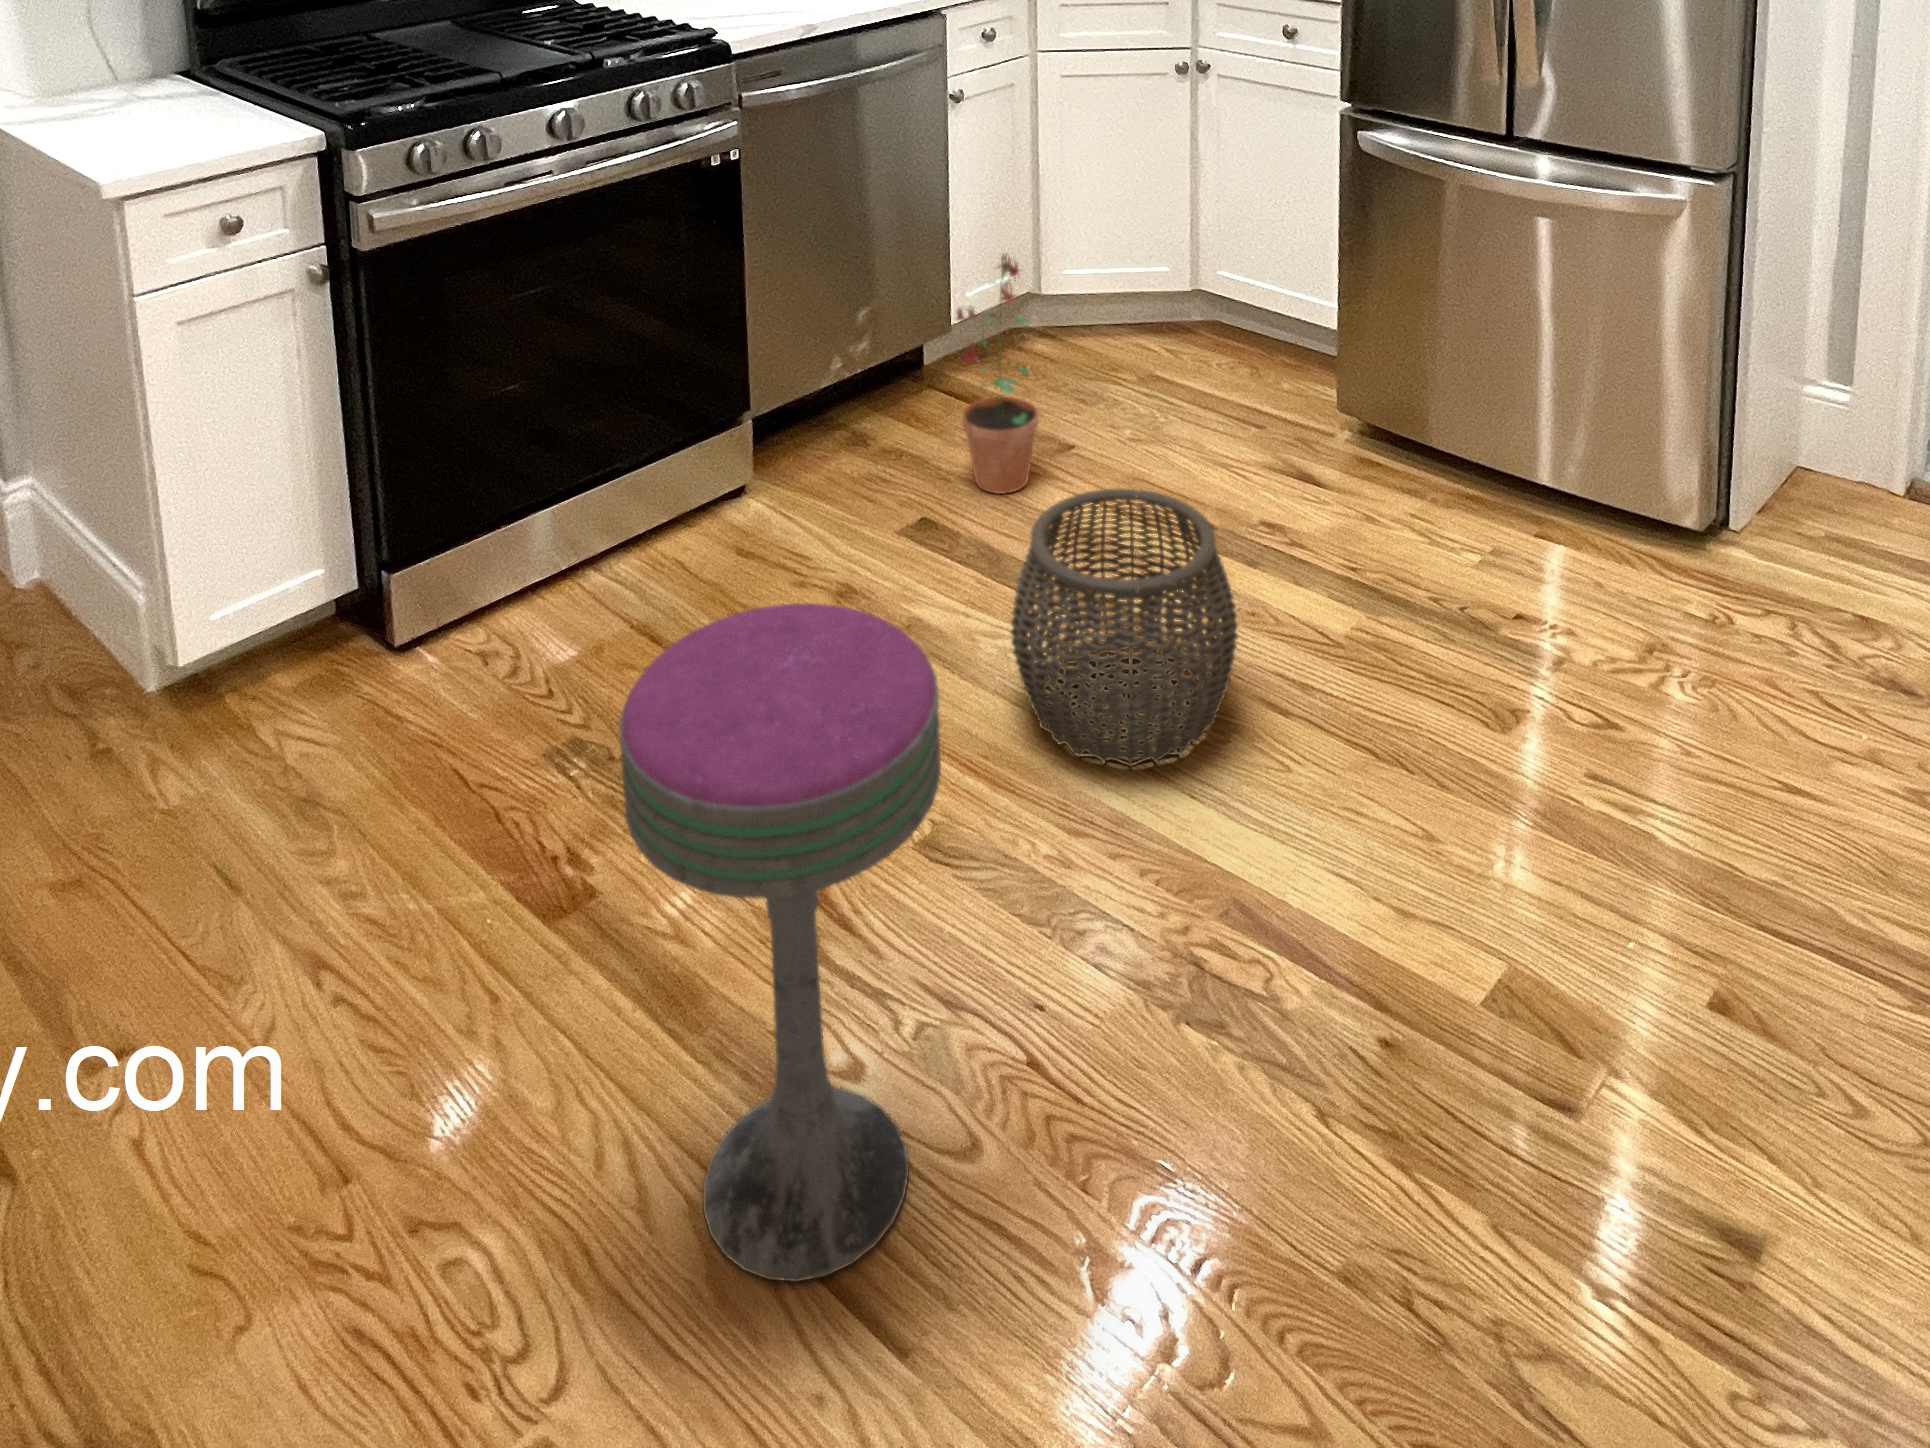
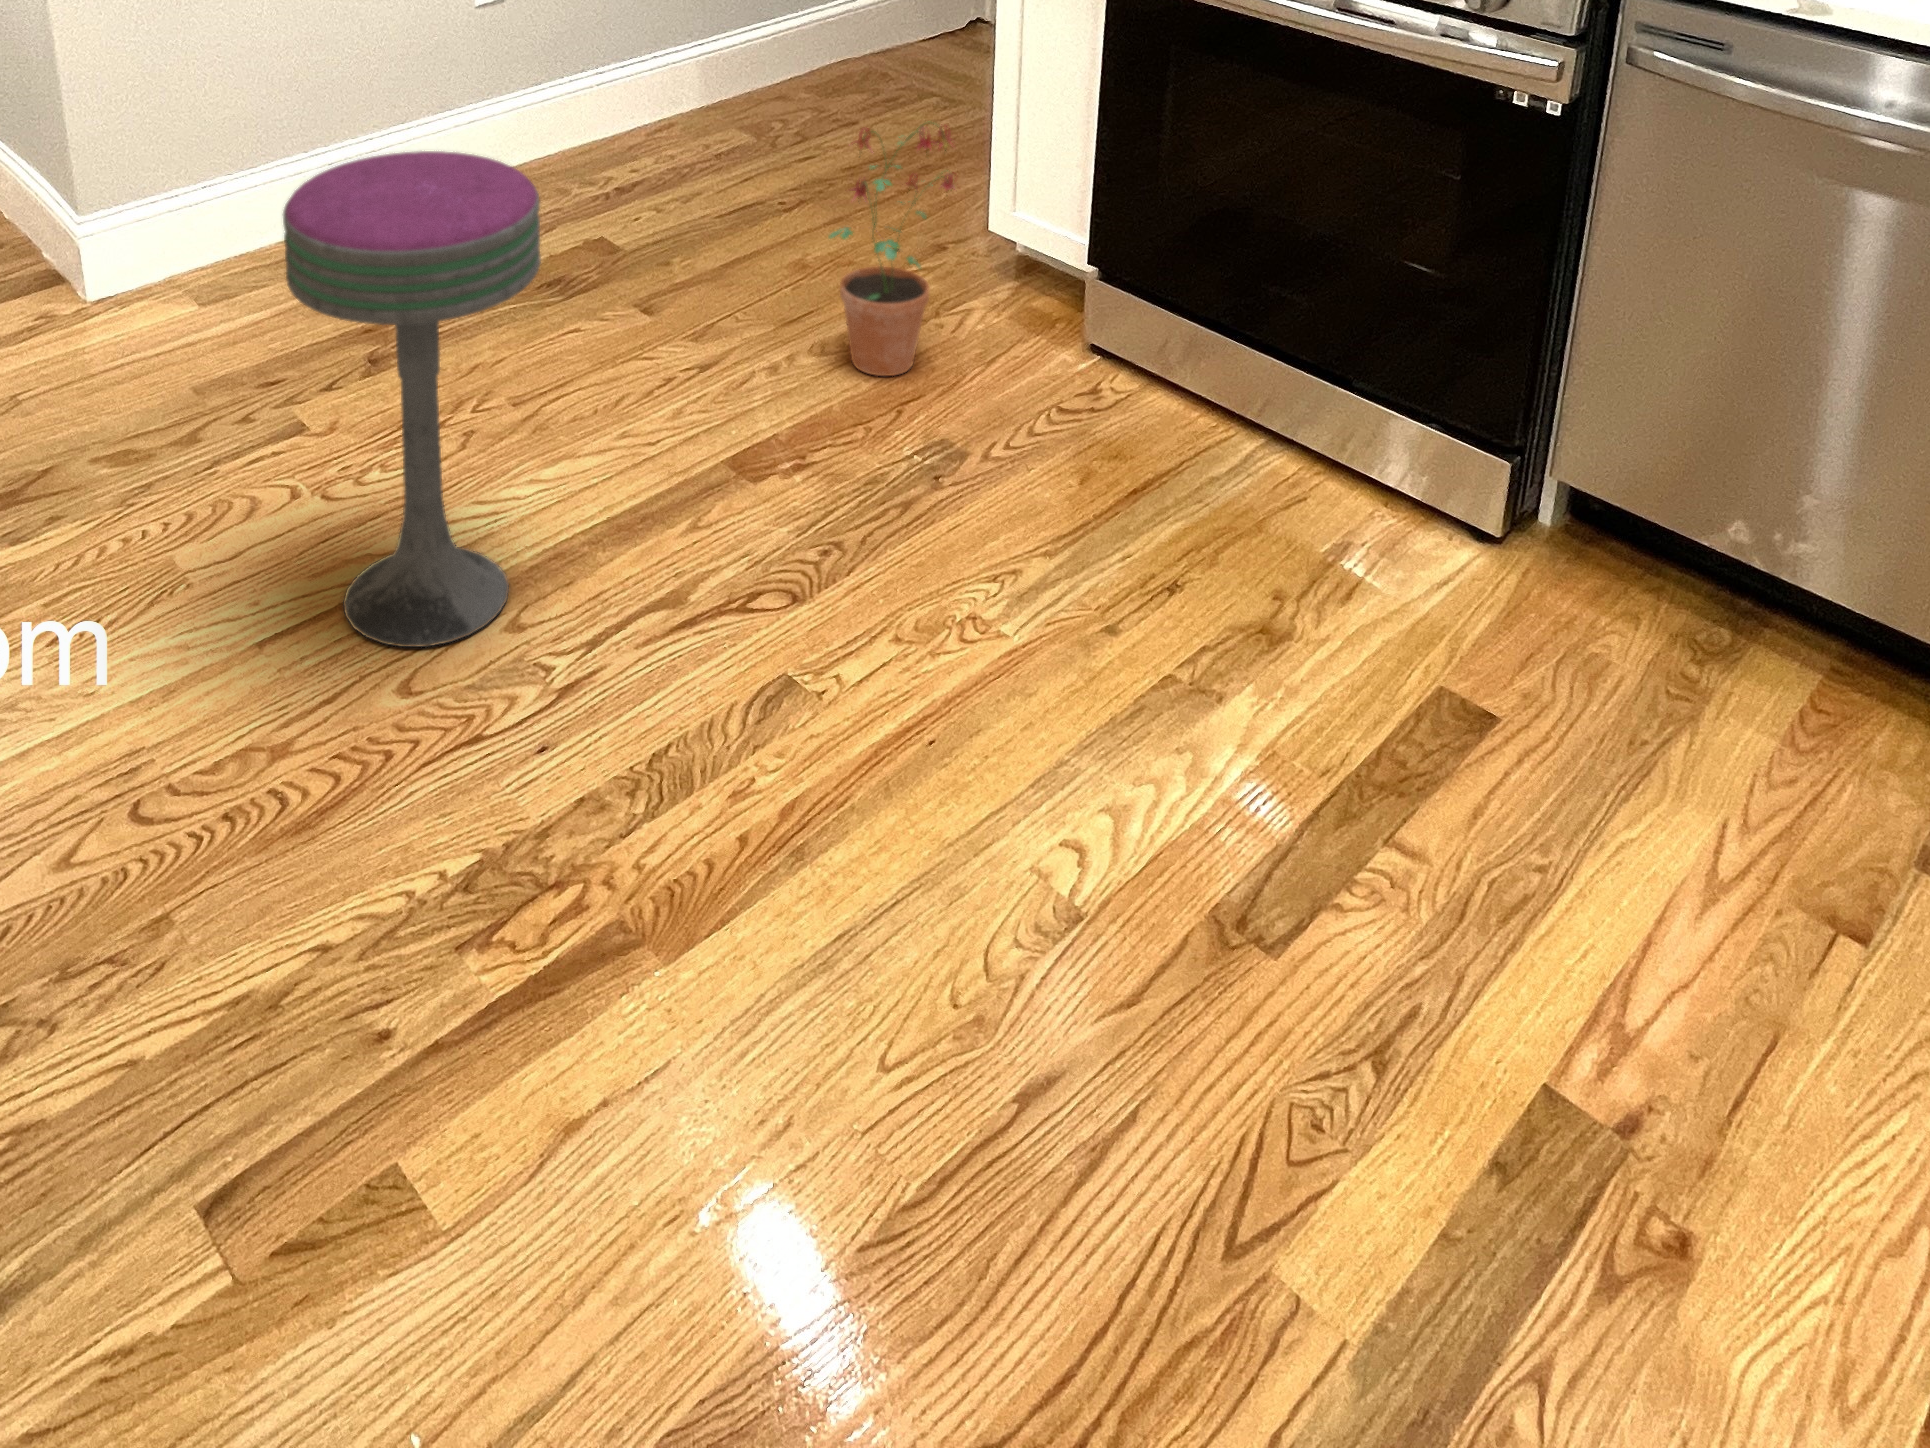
potted plant: present [956,253,1038,494] -> present [829,125,956,376]
woven basket: present [1011,488,1238,766] -> none [849,563,1186,985]

